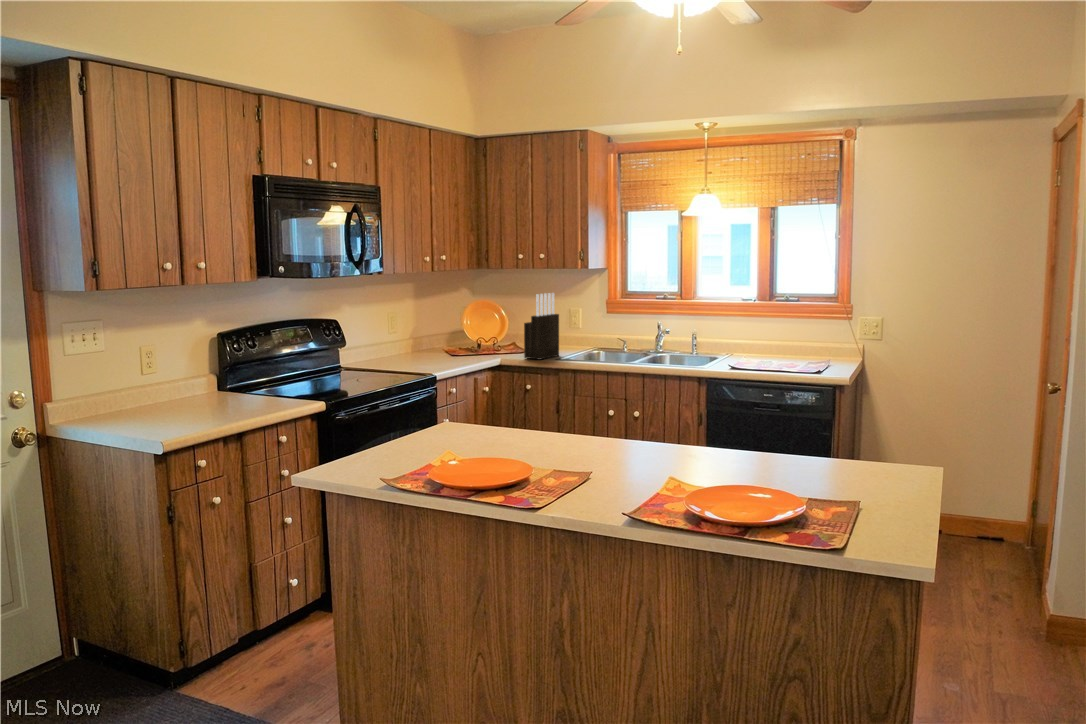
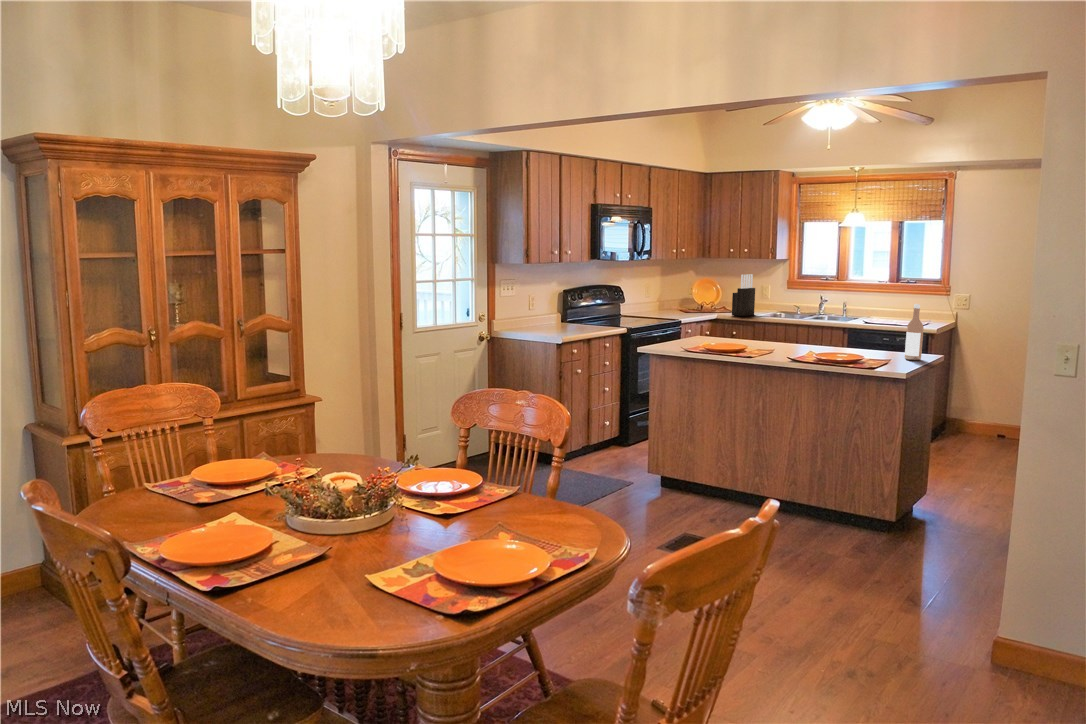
wine bottle: none [834,371,870,487] -> present [905,304,923,360]

